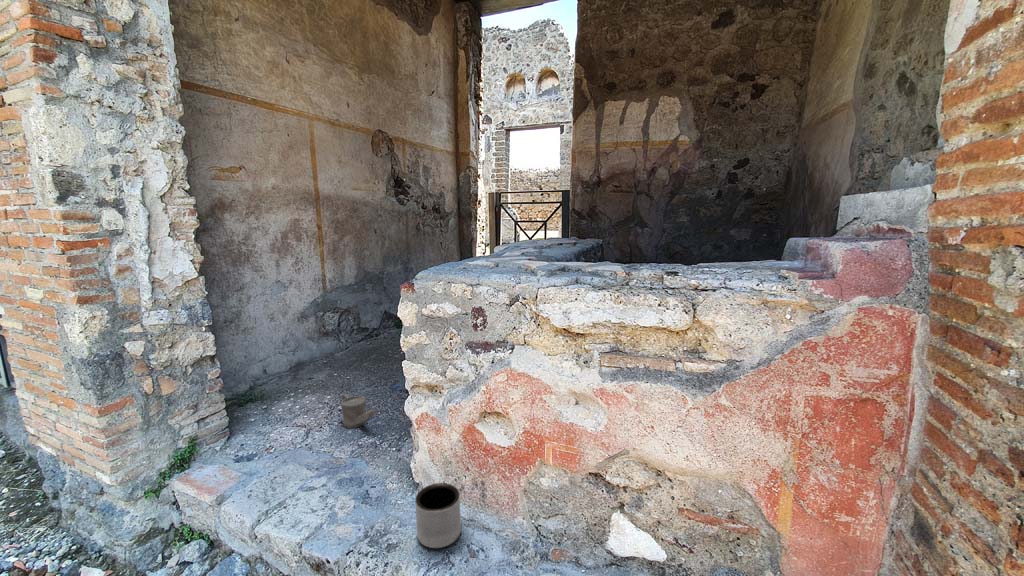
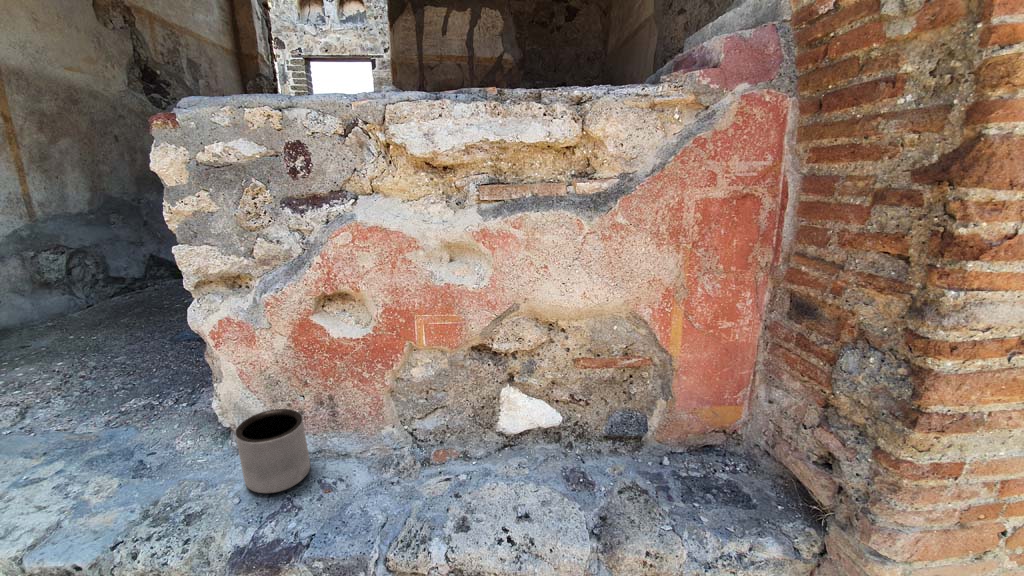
watering can: present [341,394,375,428] -> none [37,348,115,398]

